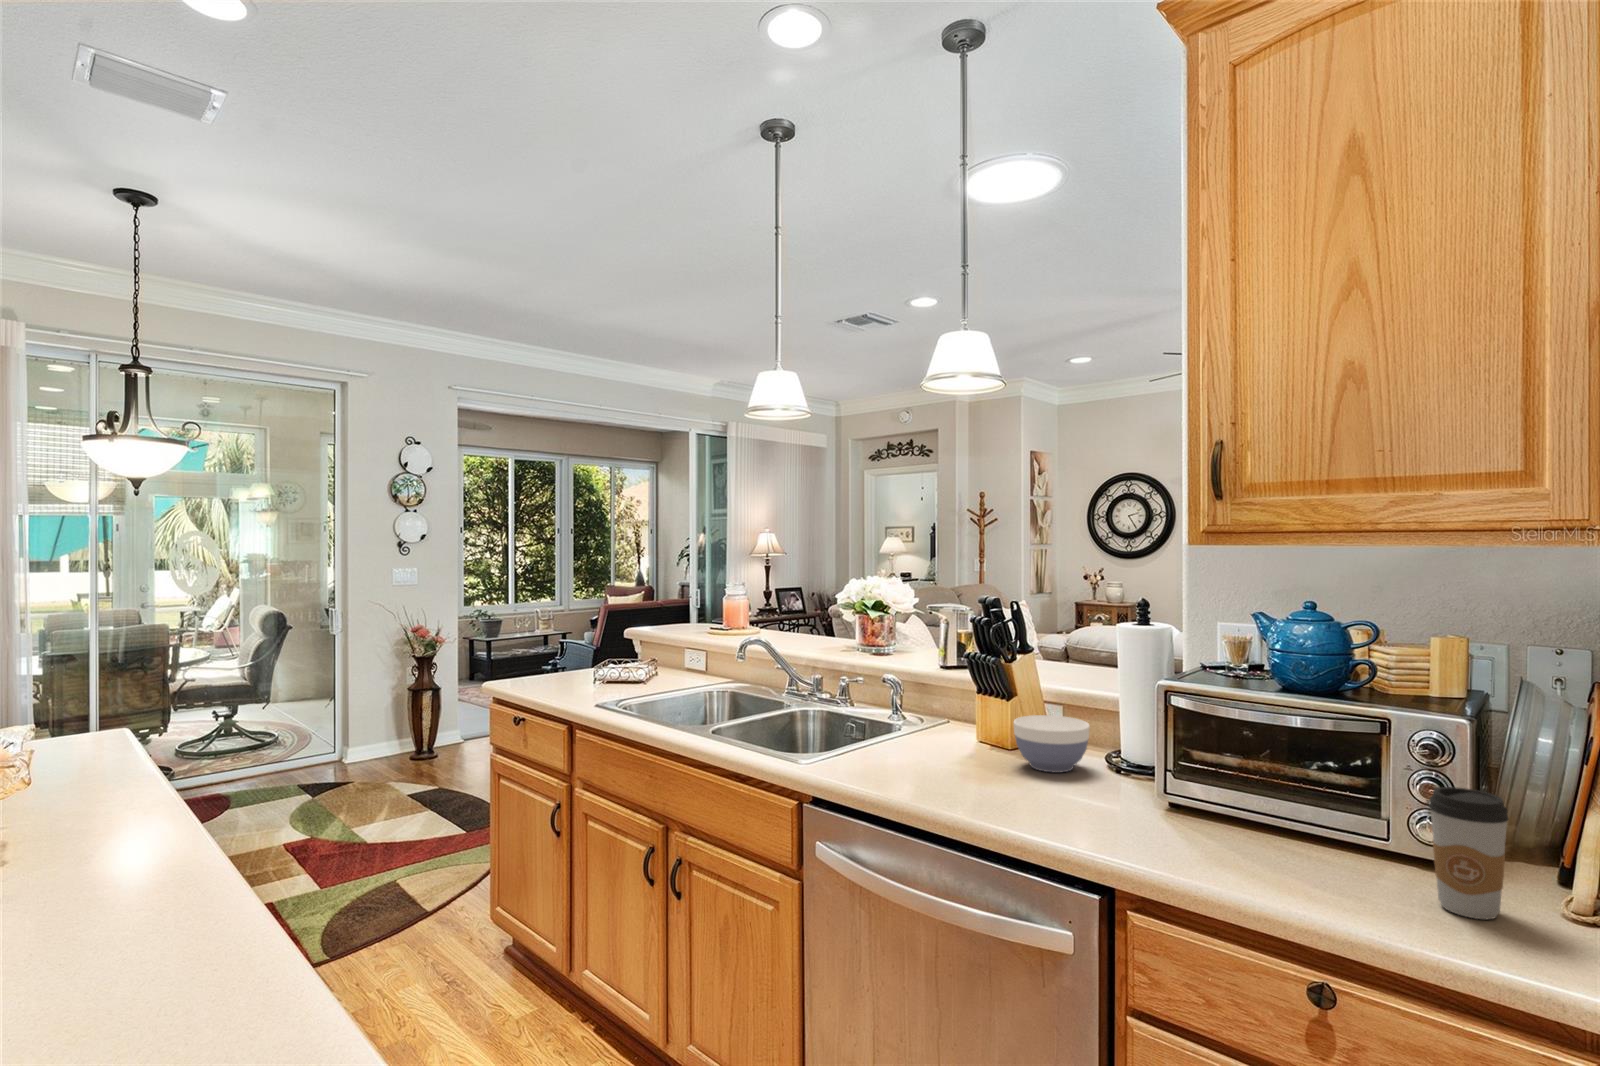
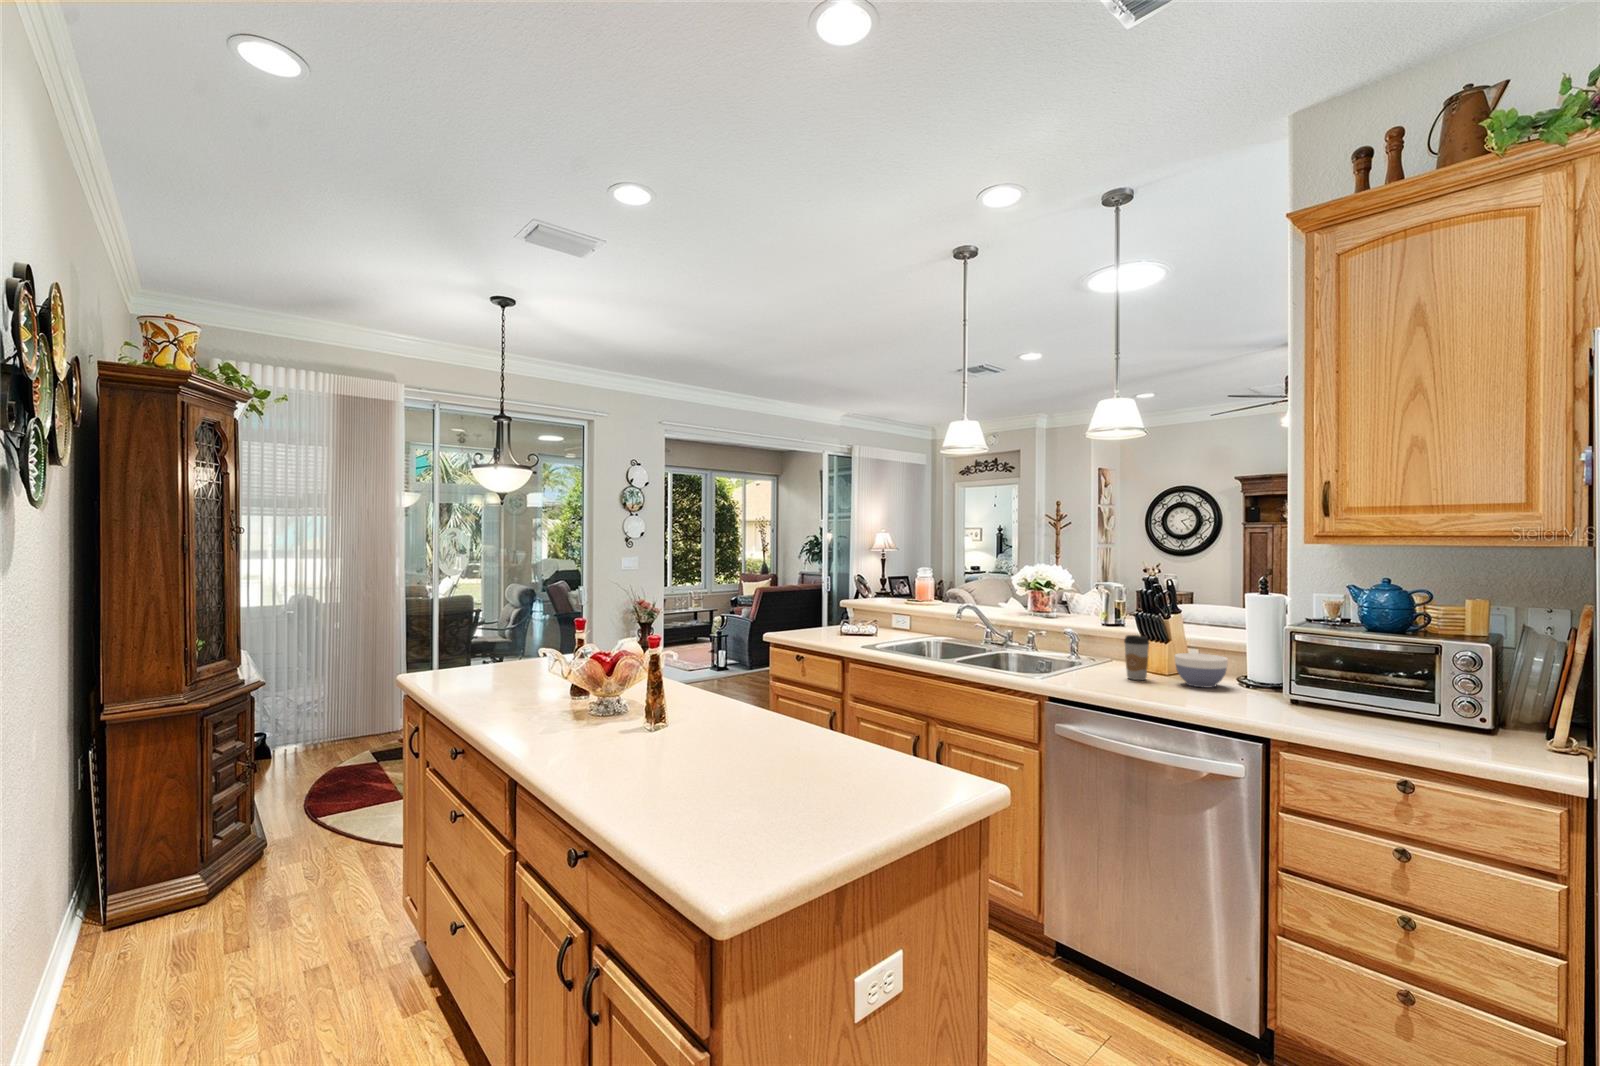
coffee cup: present [1429,787,1509,919] -> present [1124,635,1149,680]

